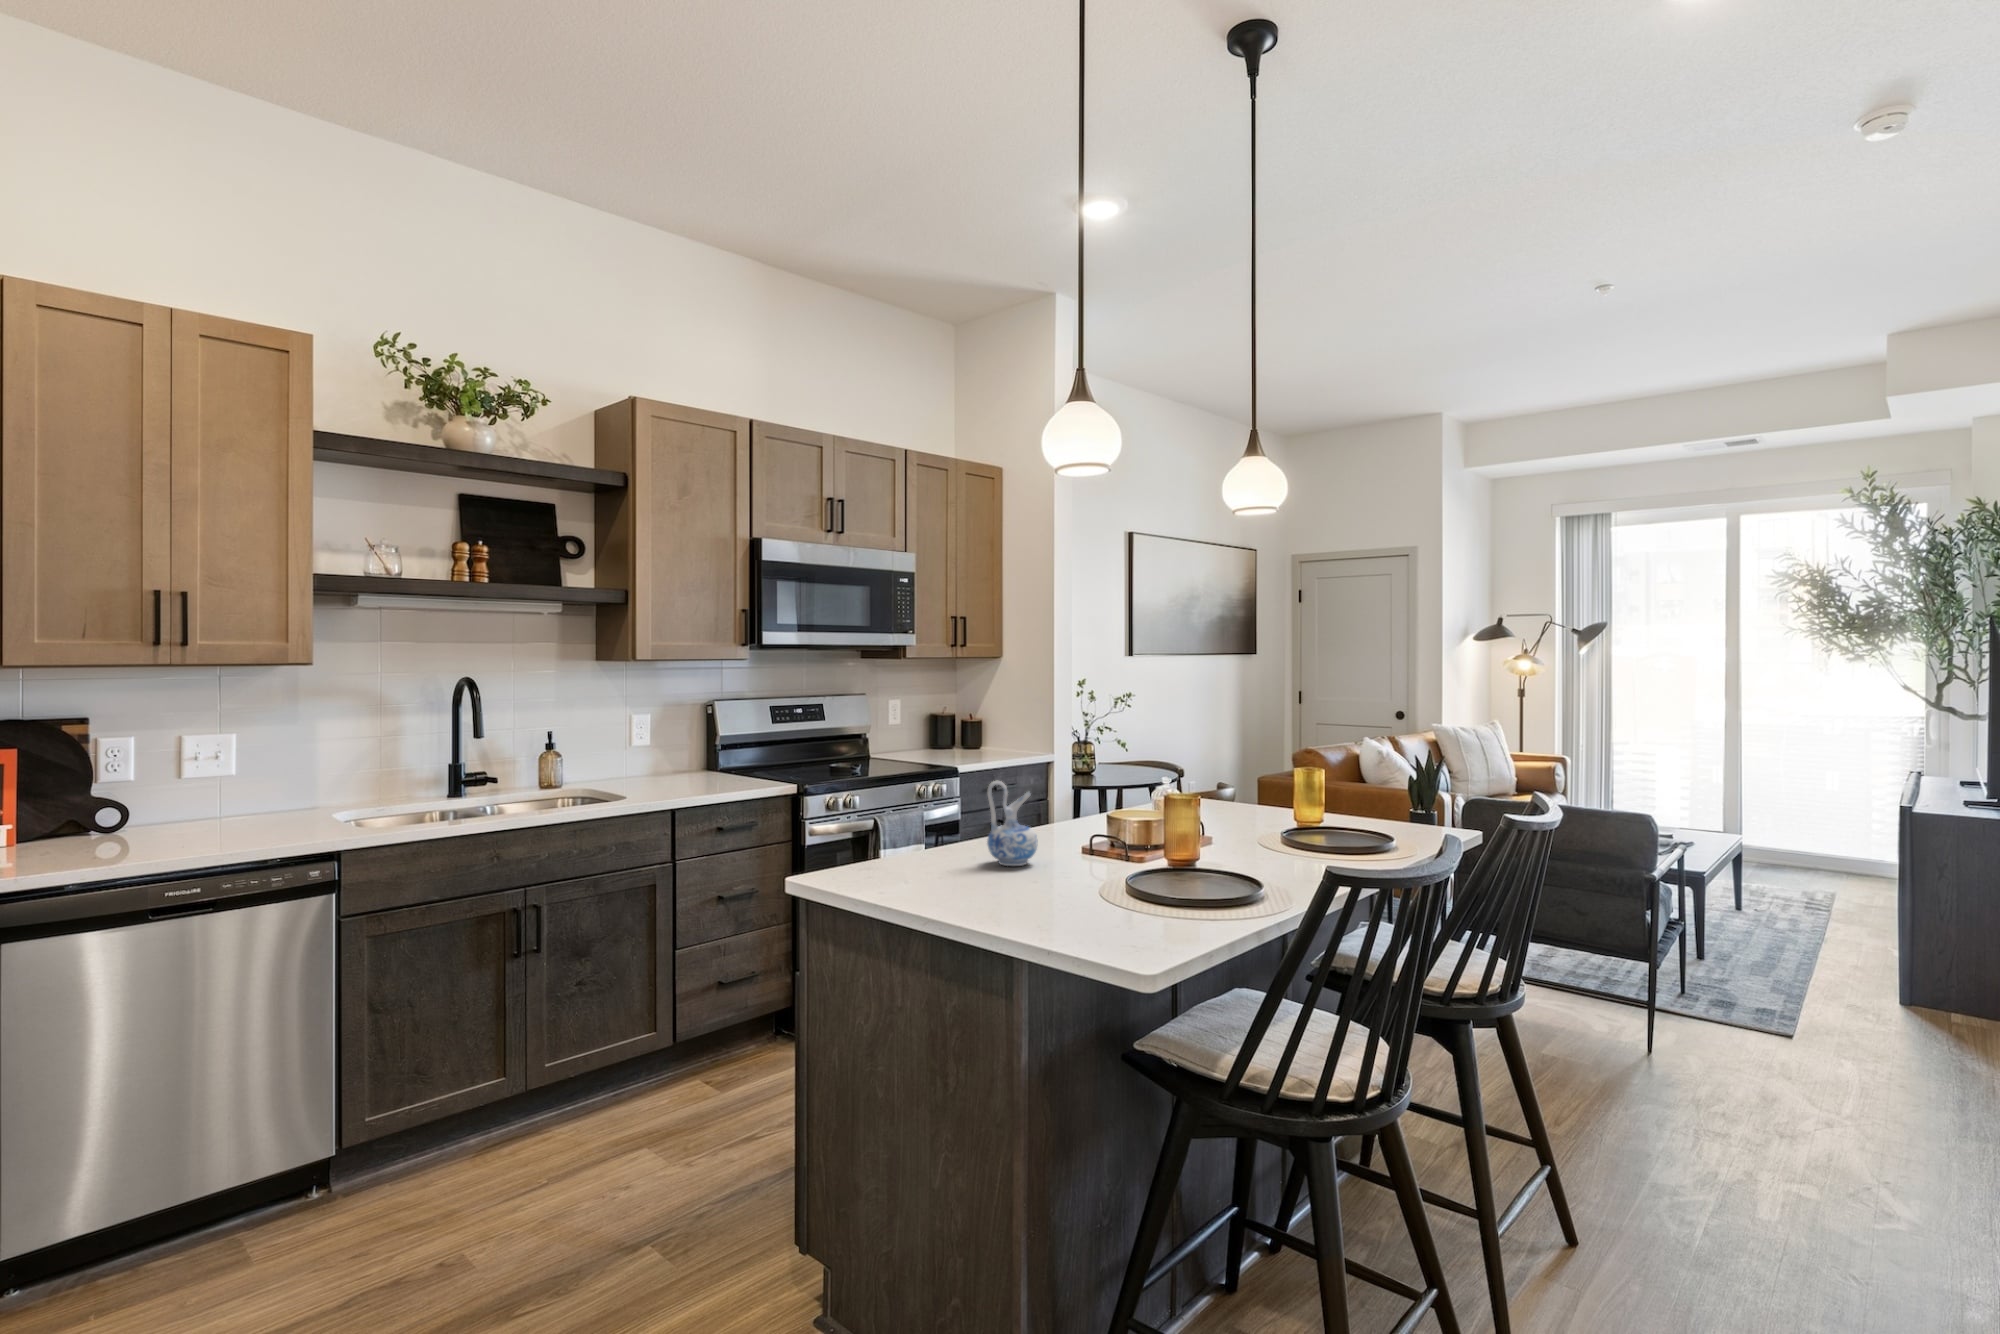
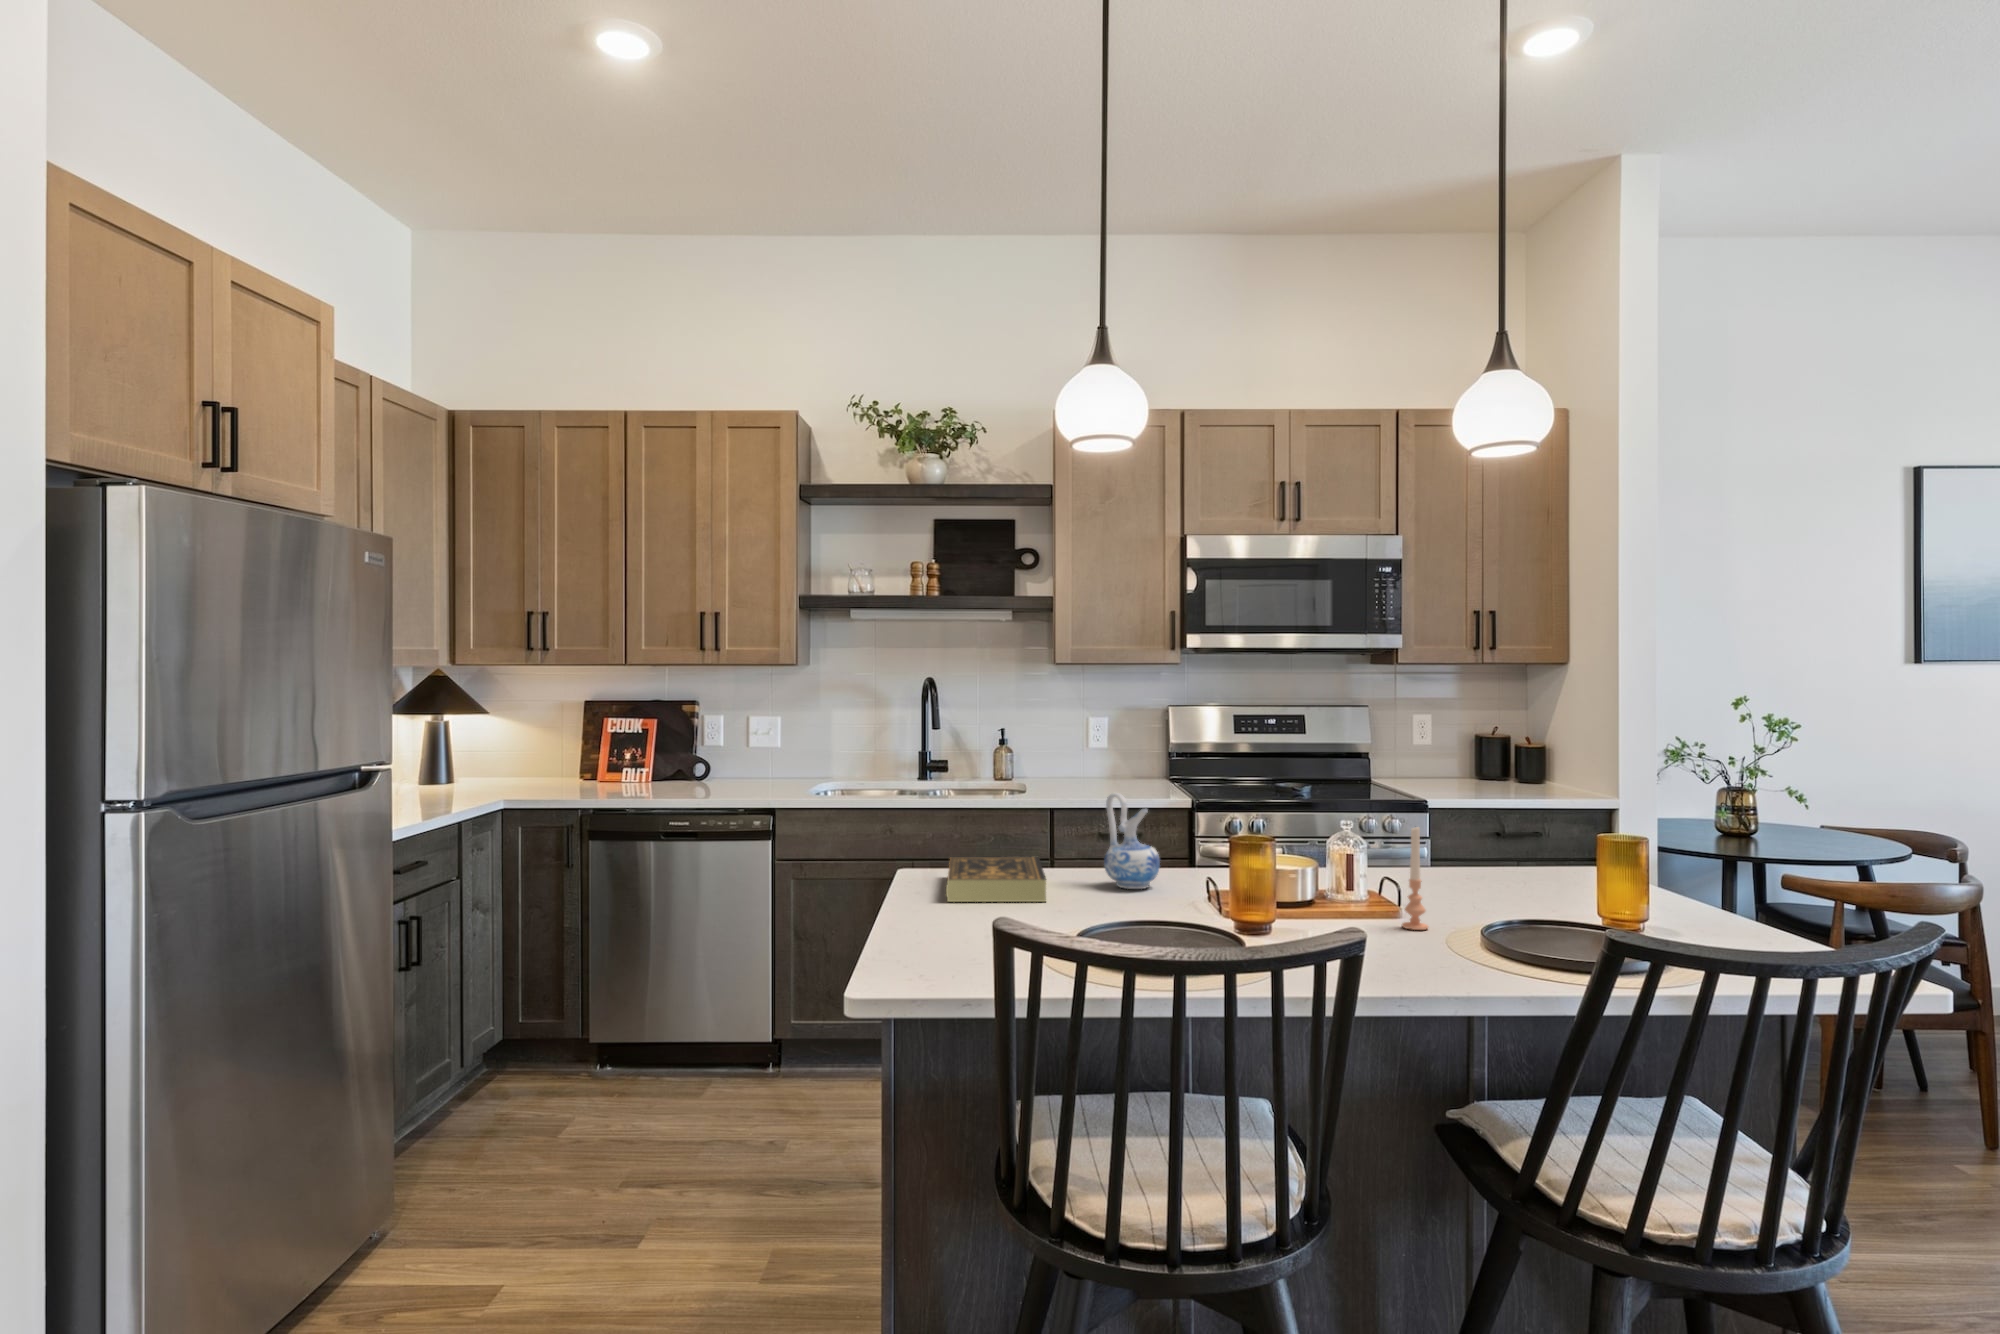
candle: none [1246,781,1265,857] -> present [1402,827,1428,930]
book: none [849,851,1006,908] -> present [946,857,1046,902]

